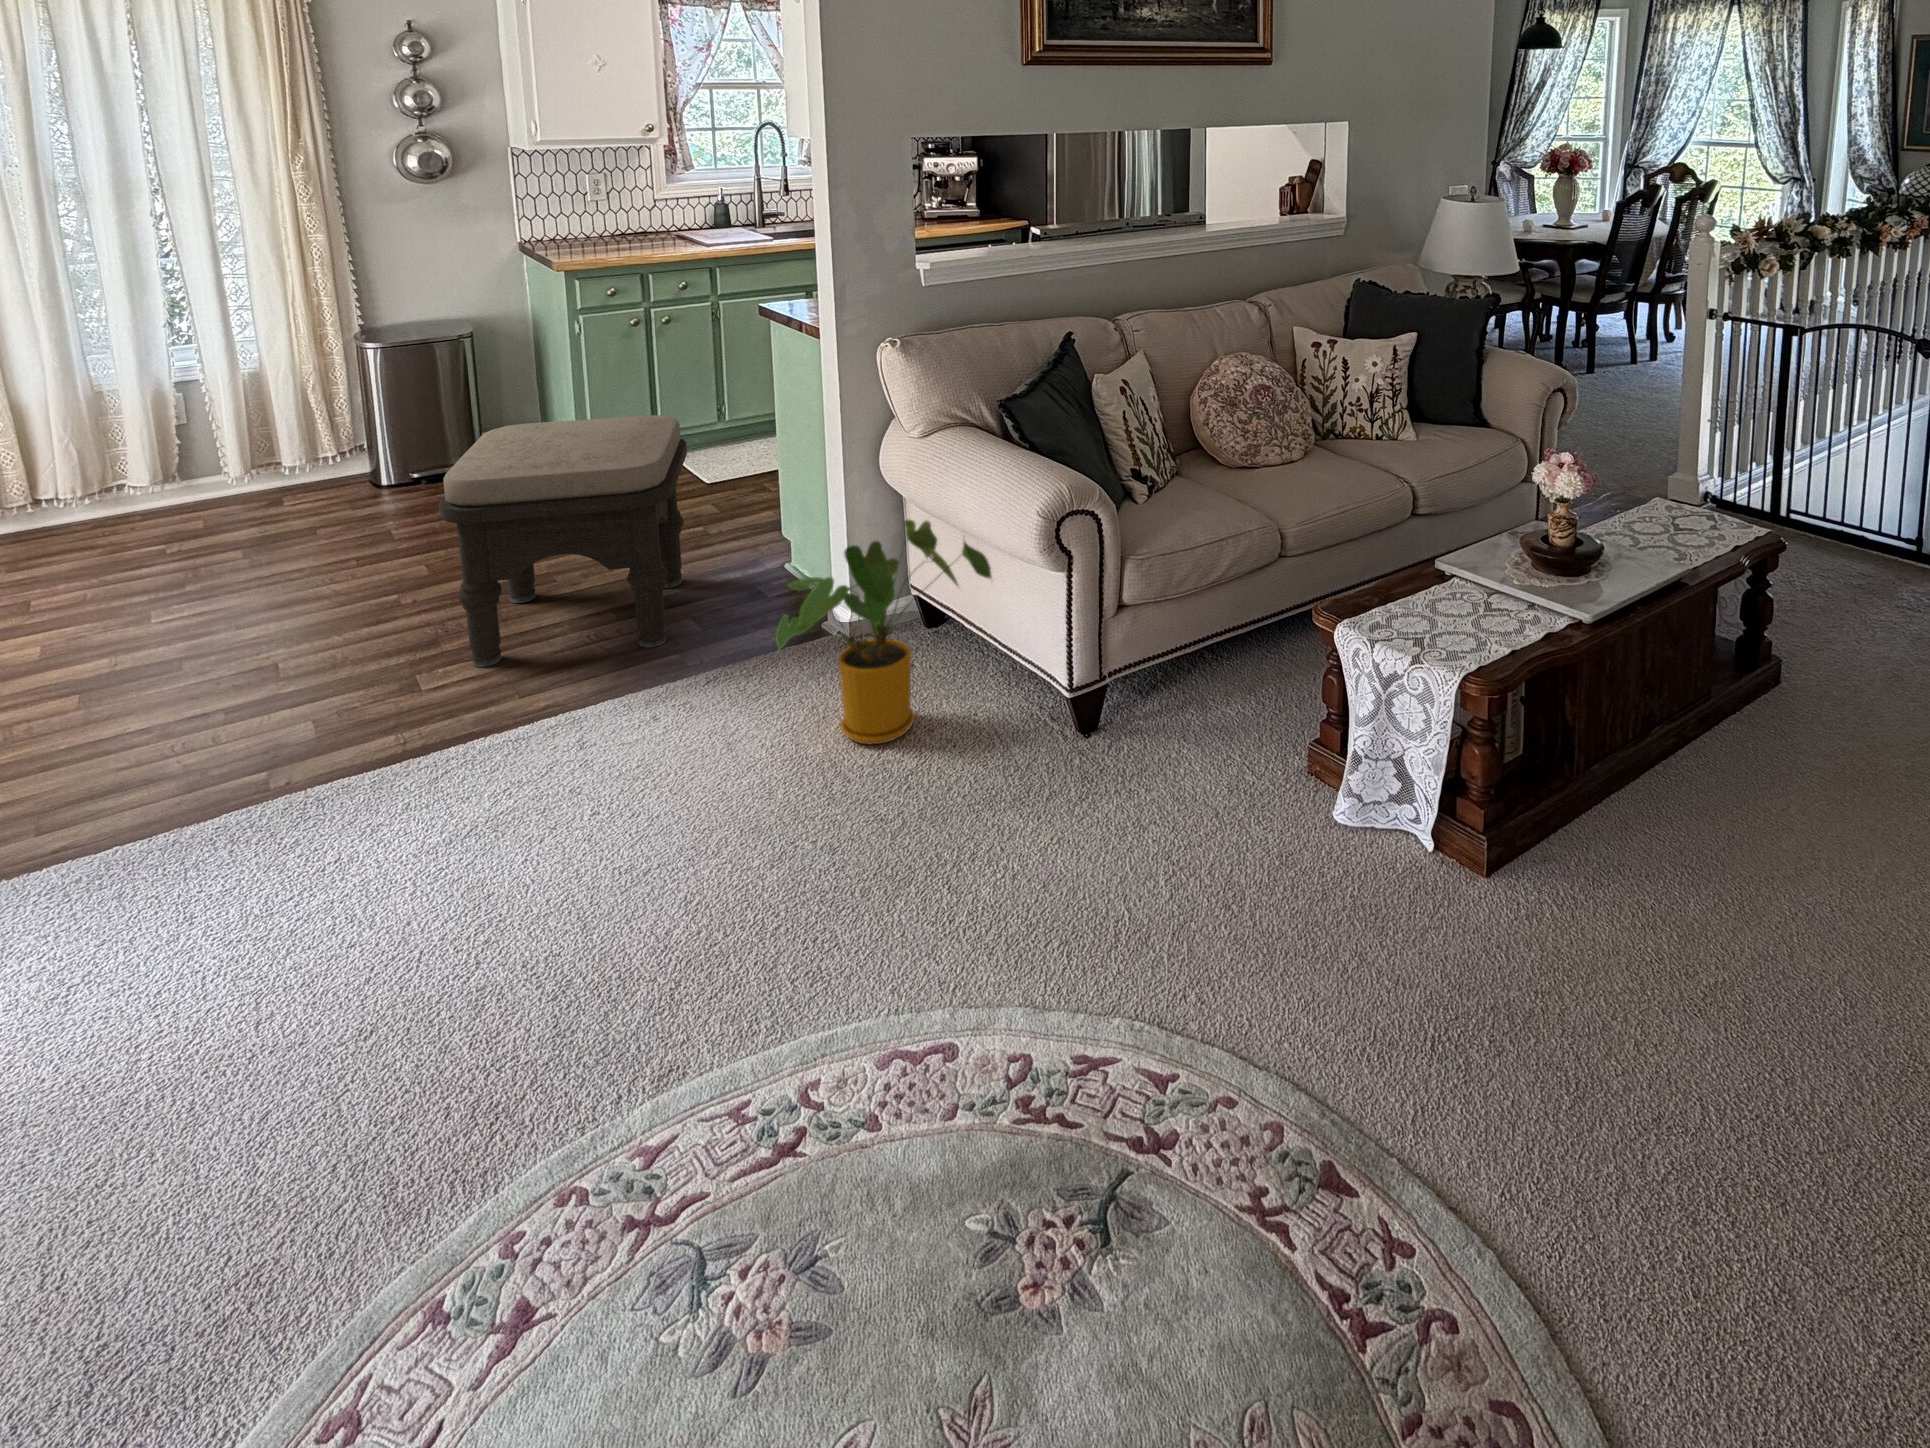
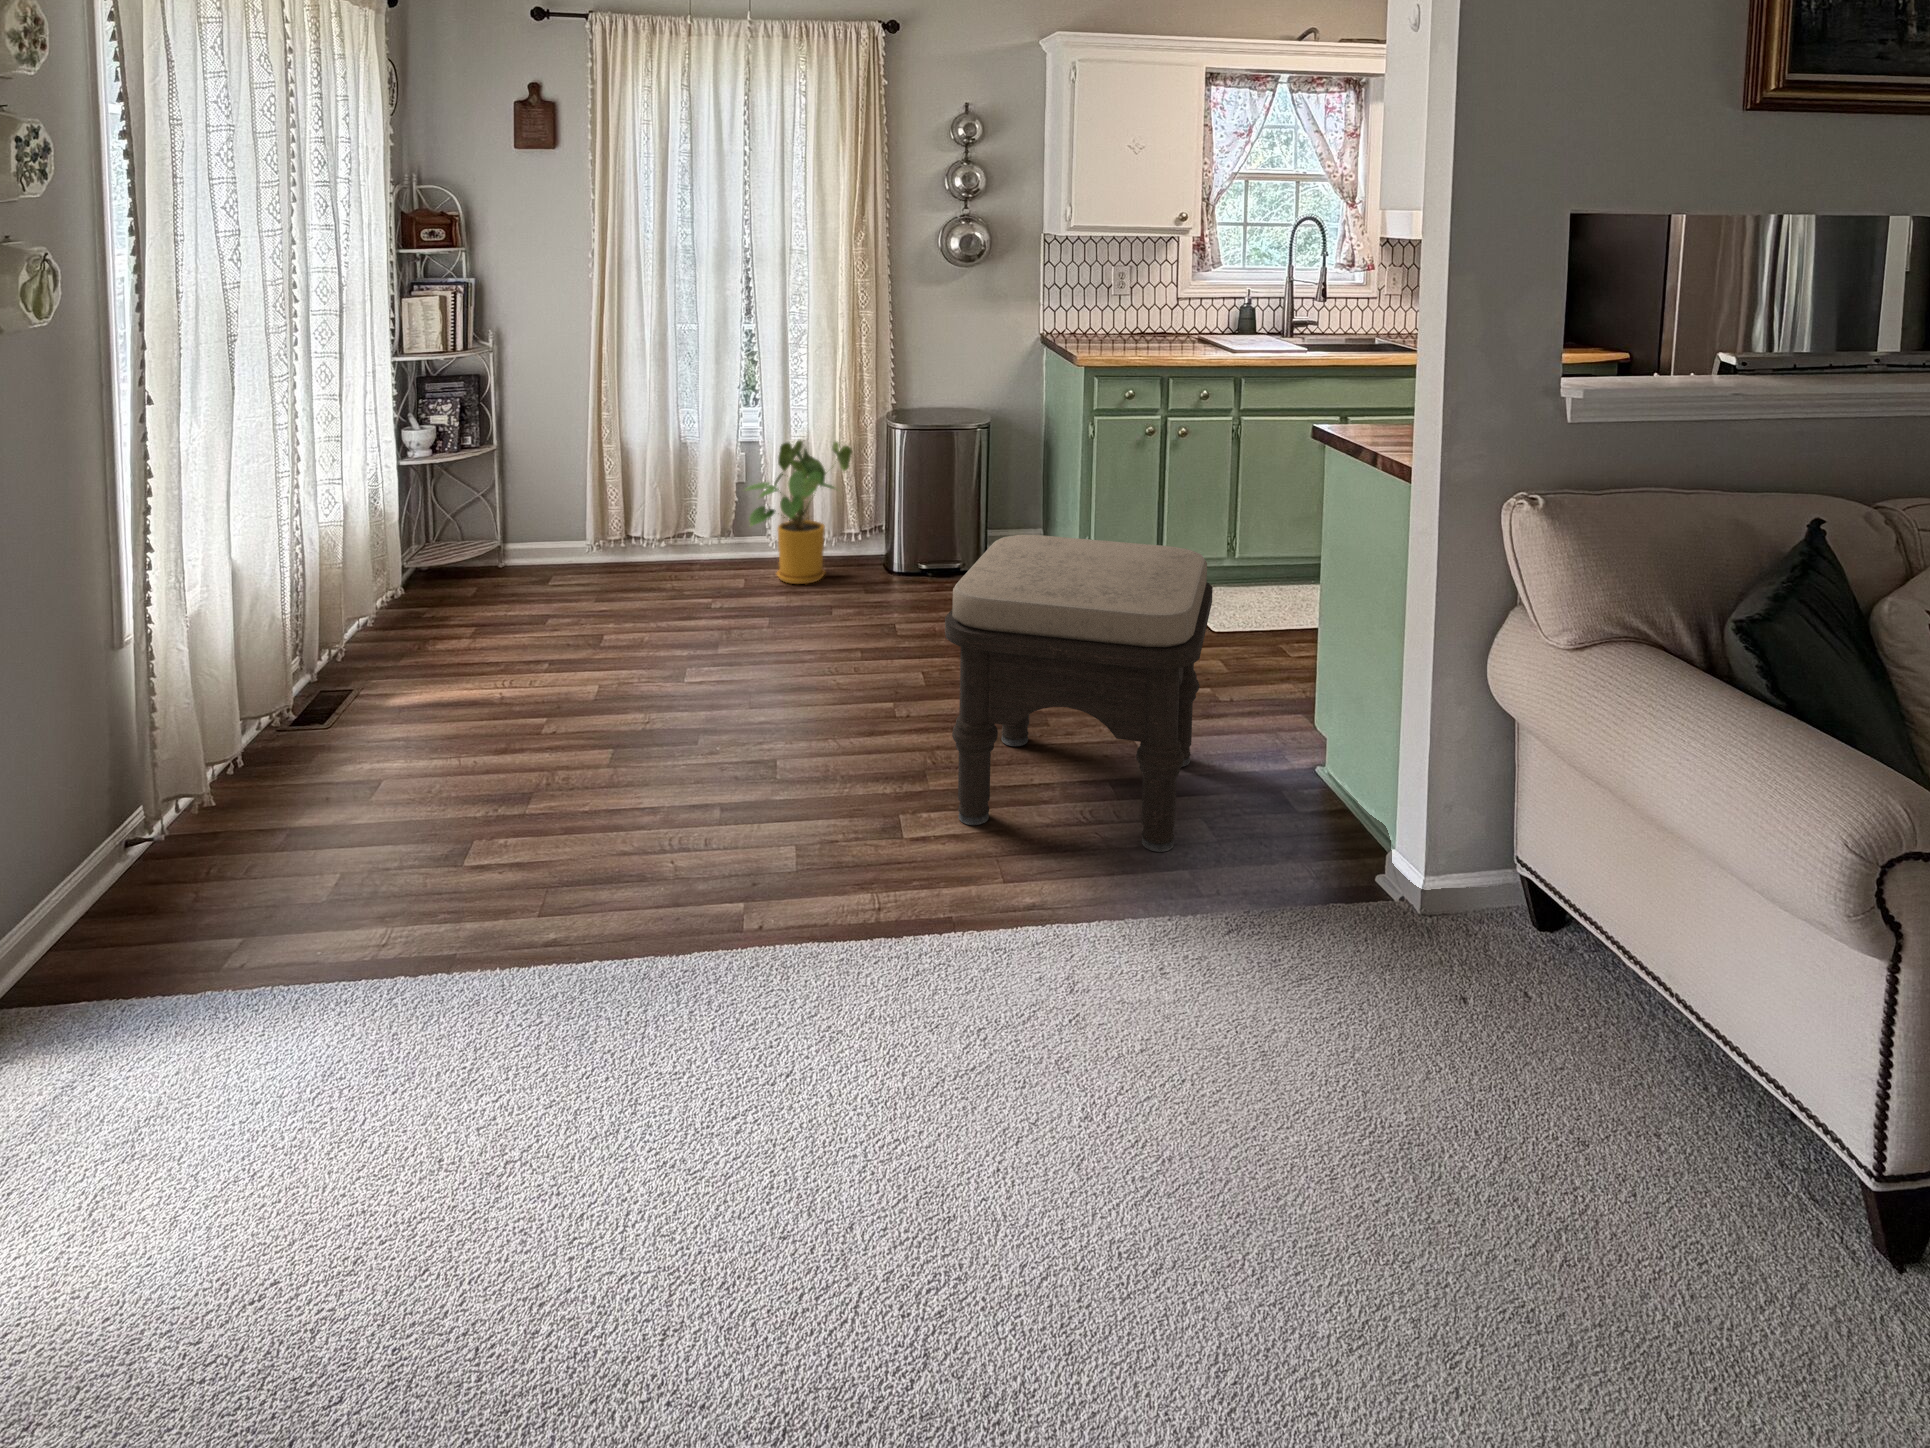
house plant: present [775,520,992,744] -> present [746,440,852,584]

